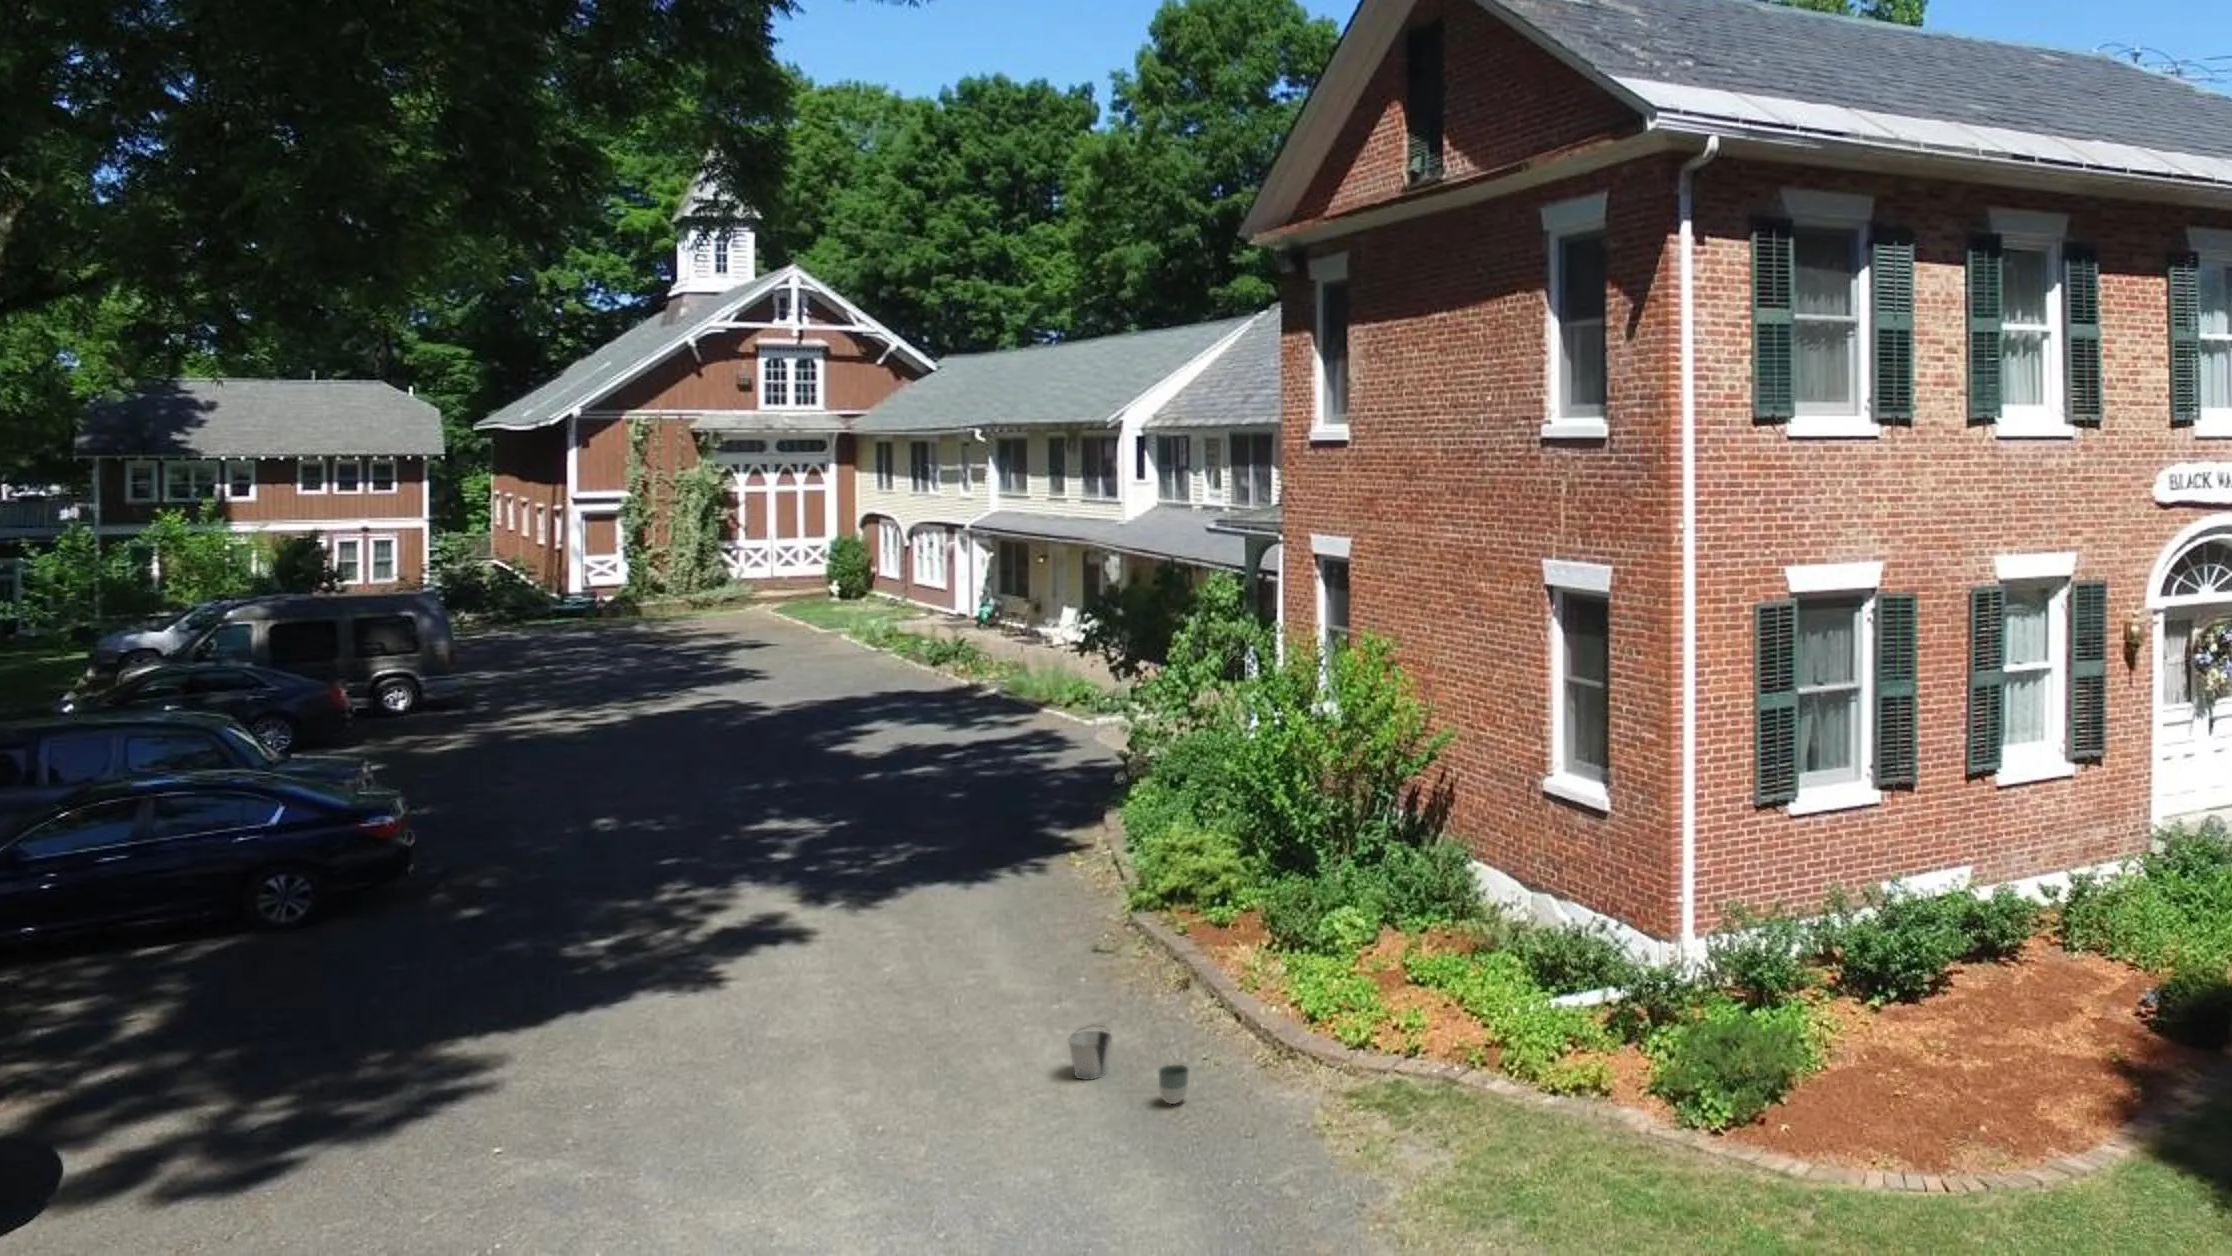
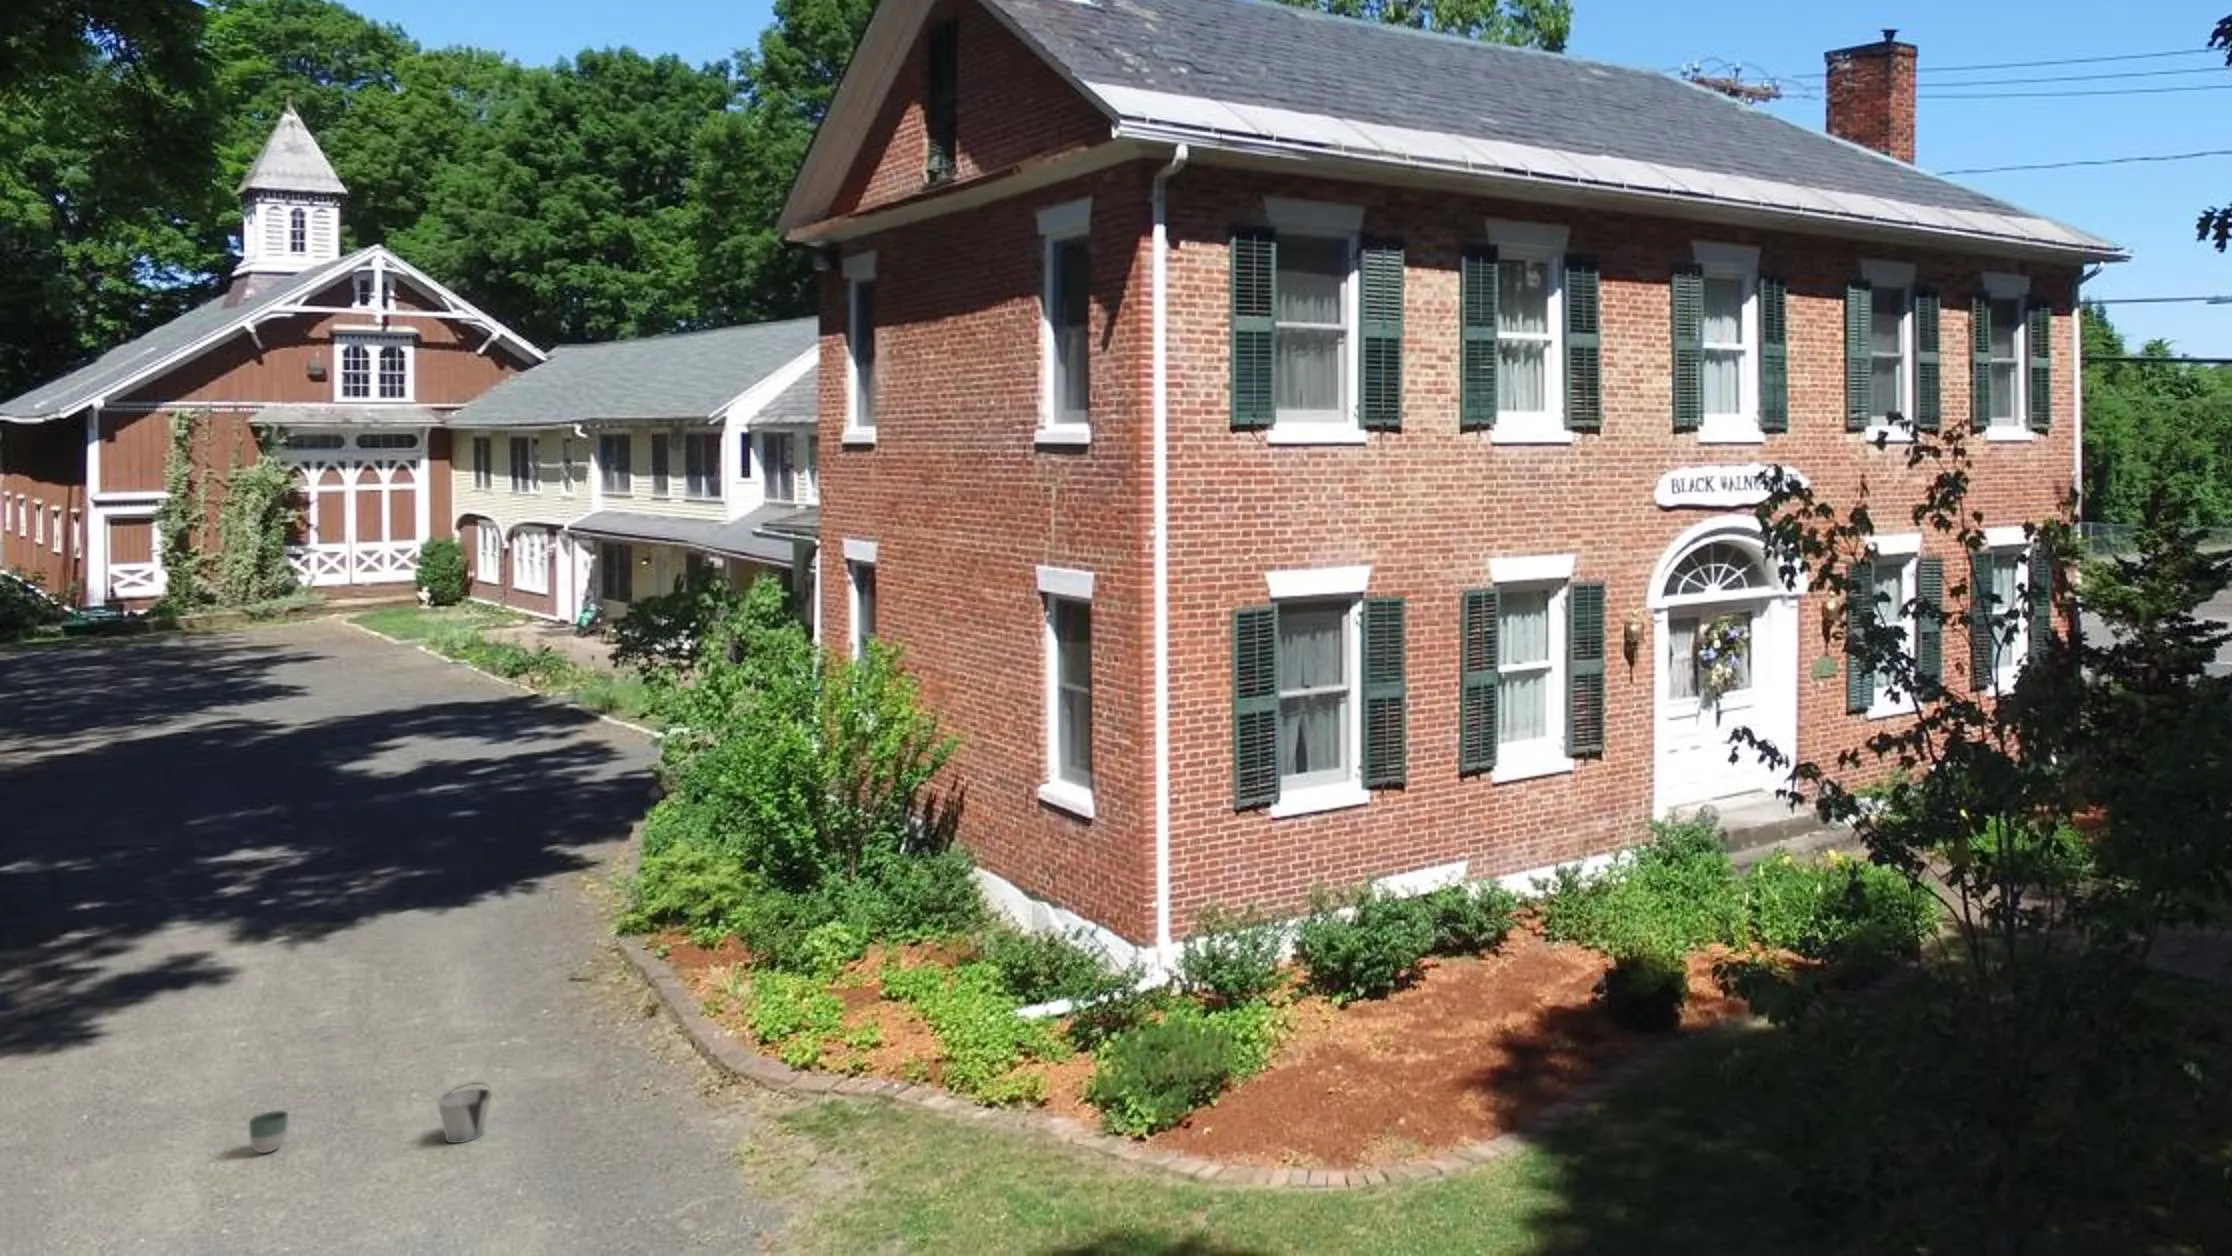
planter: present [1159,1065,1189,1104] -> present [249,1111,288,1153]

